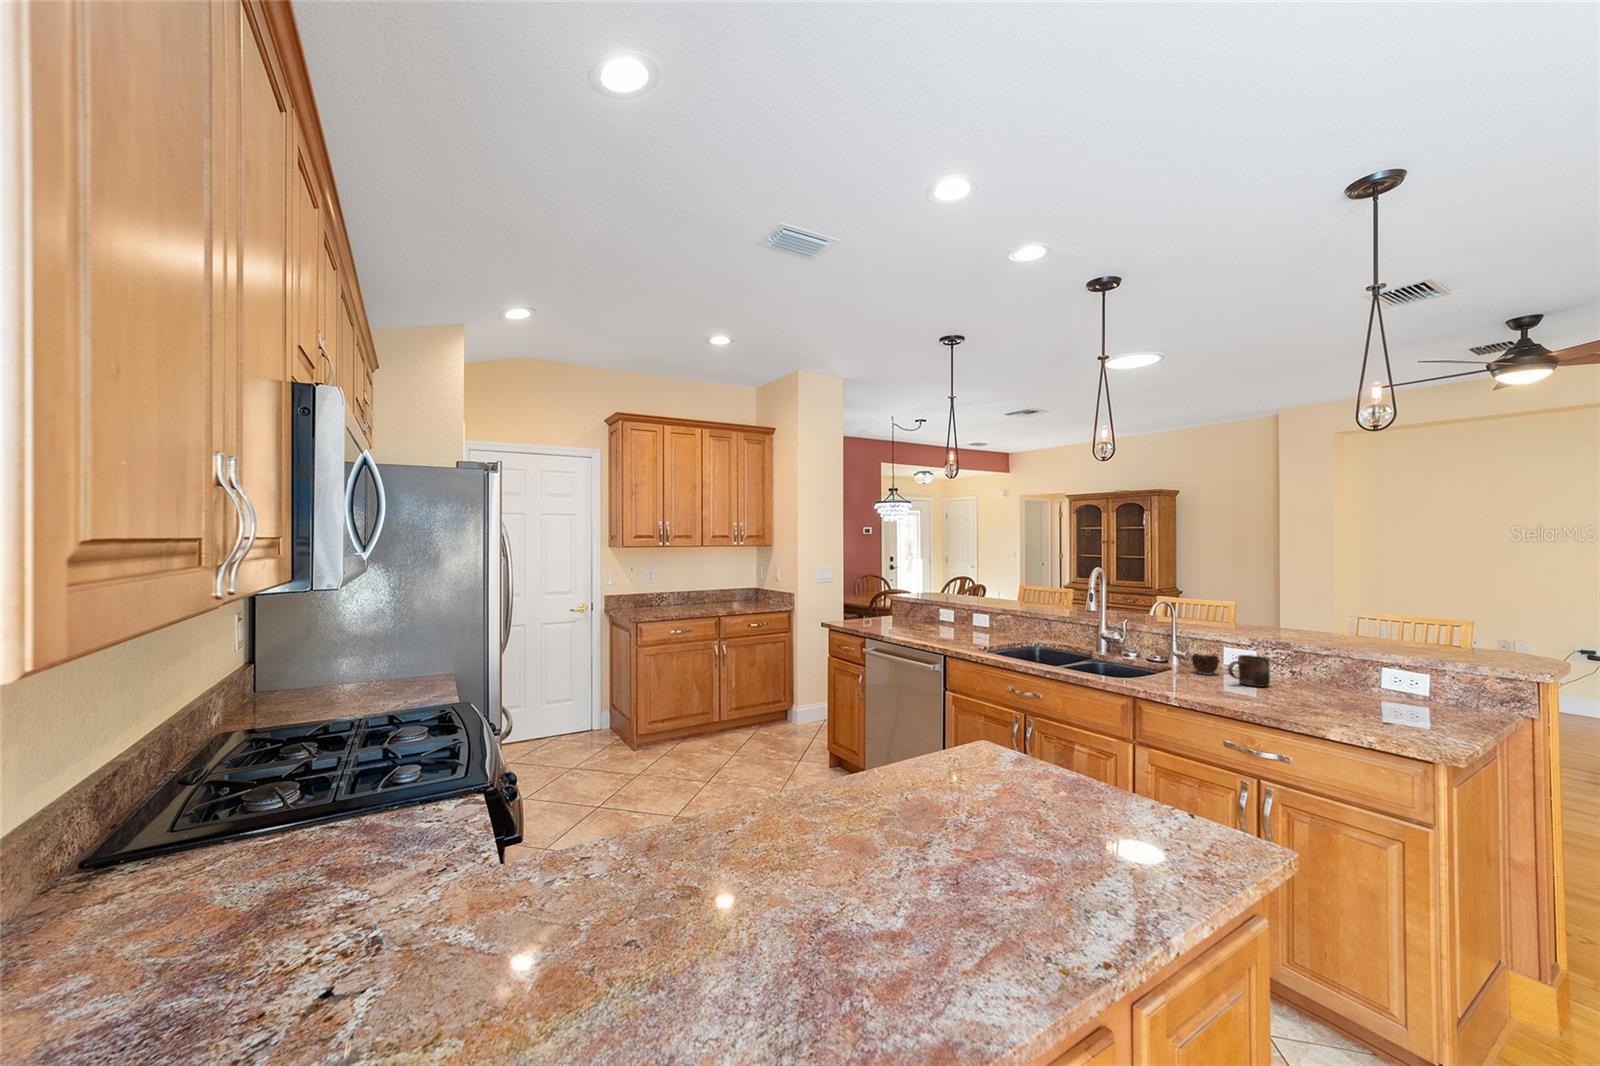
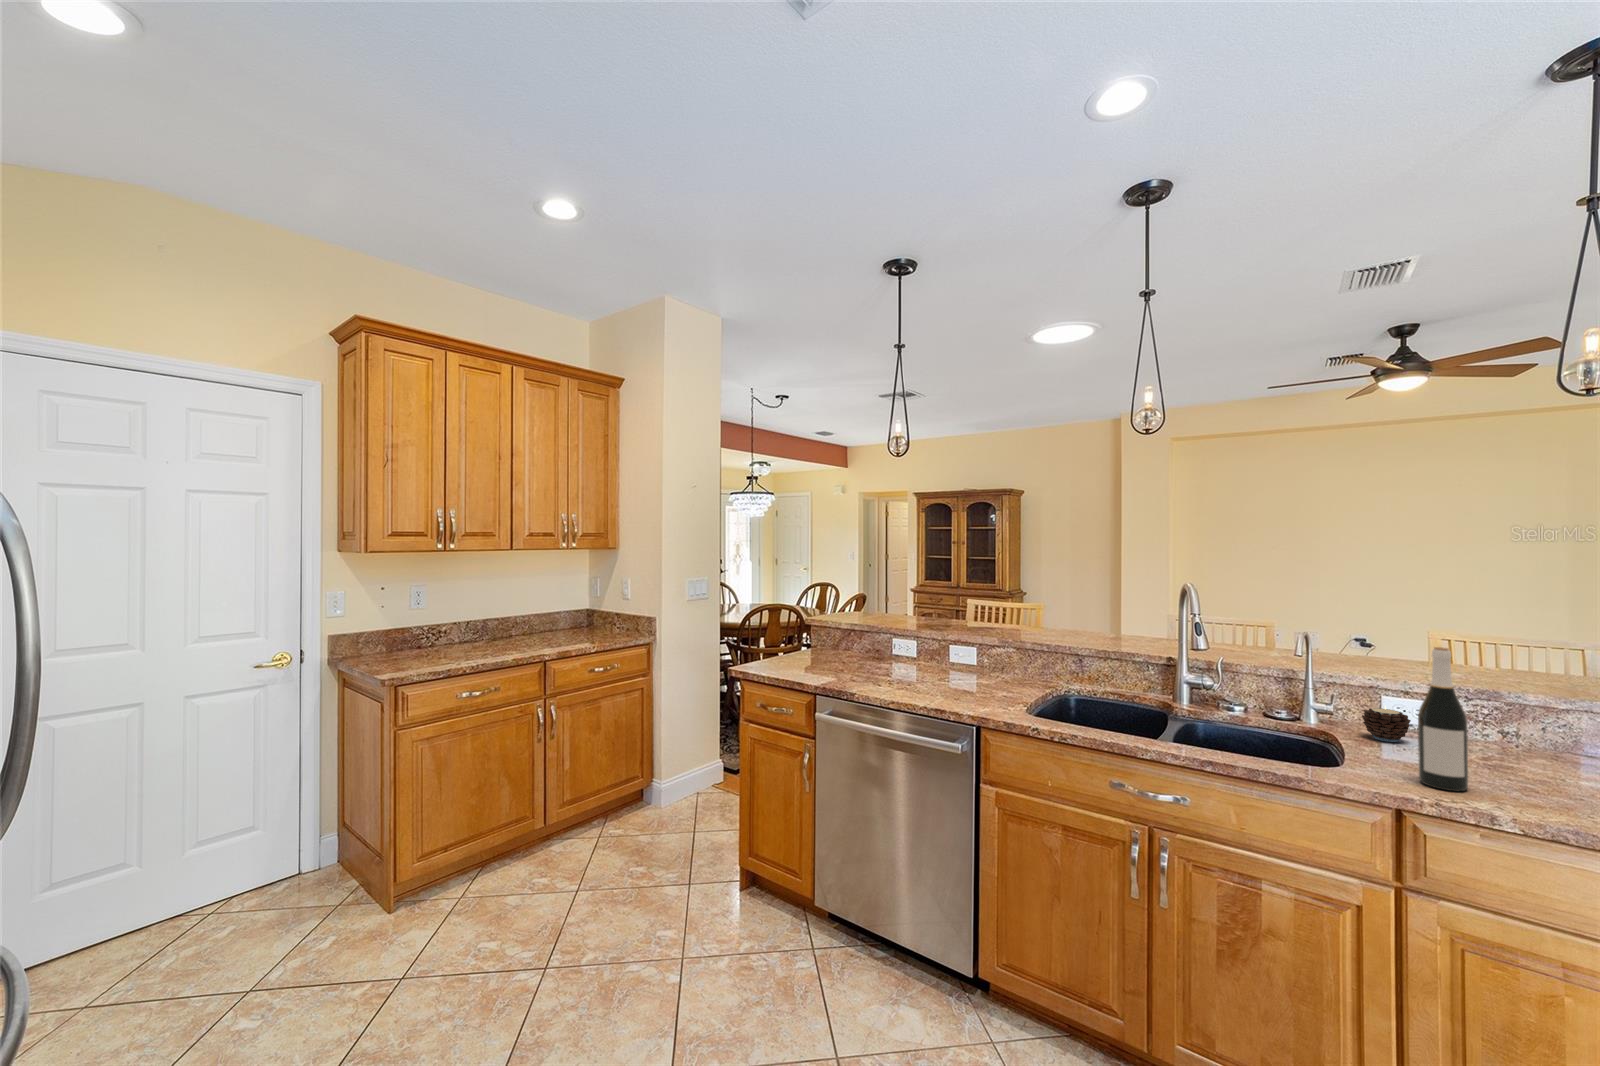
wine bottle: none [1157,602,1182,690] -> present [1418,647,1468,791]
mug: present [1228,655,1270,687] -> none [1472,716,1529,766]

